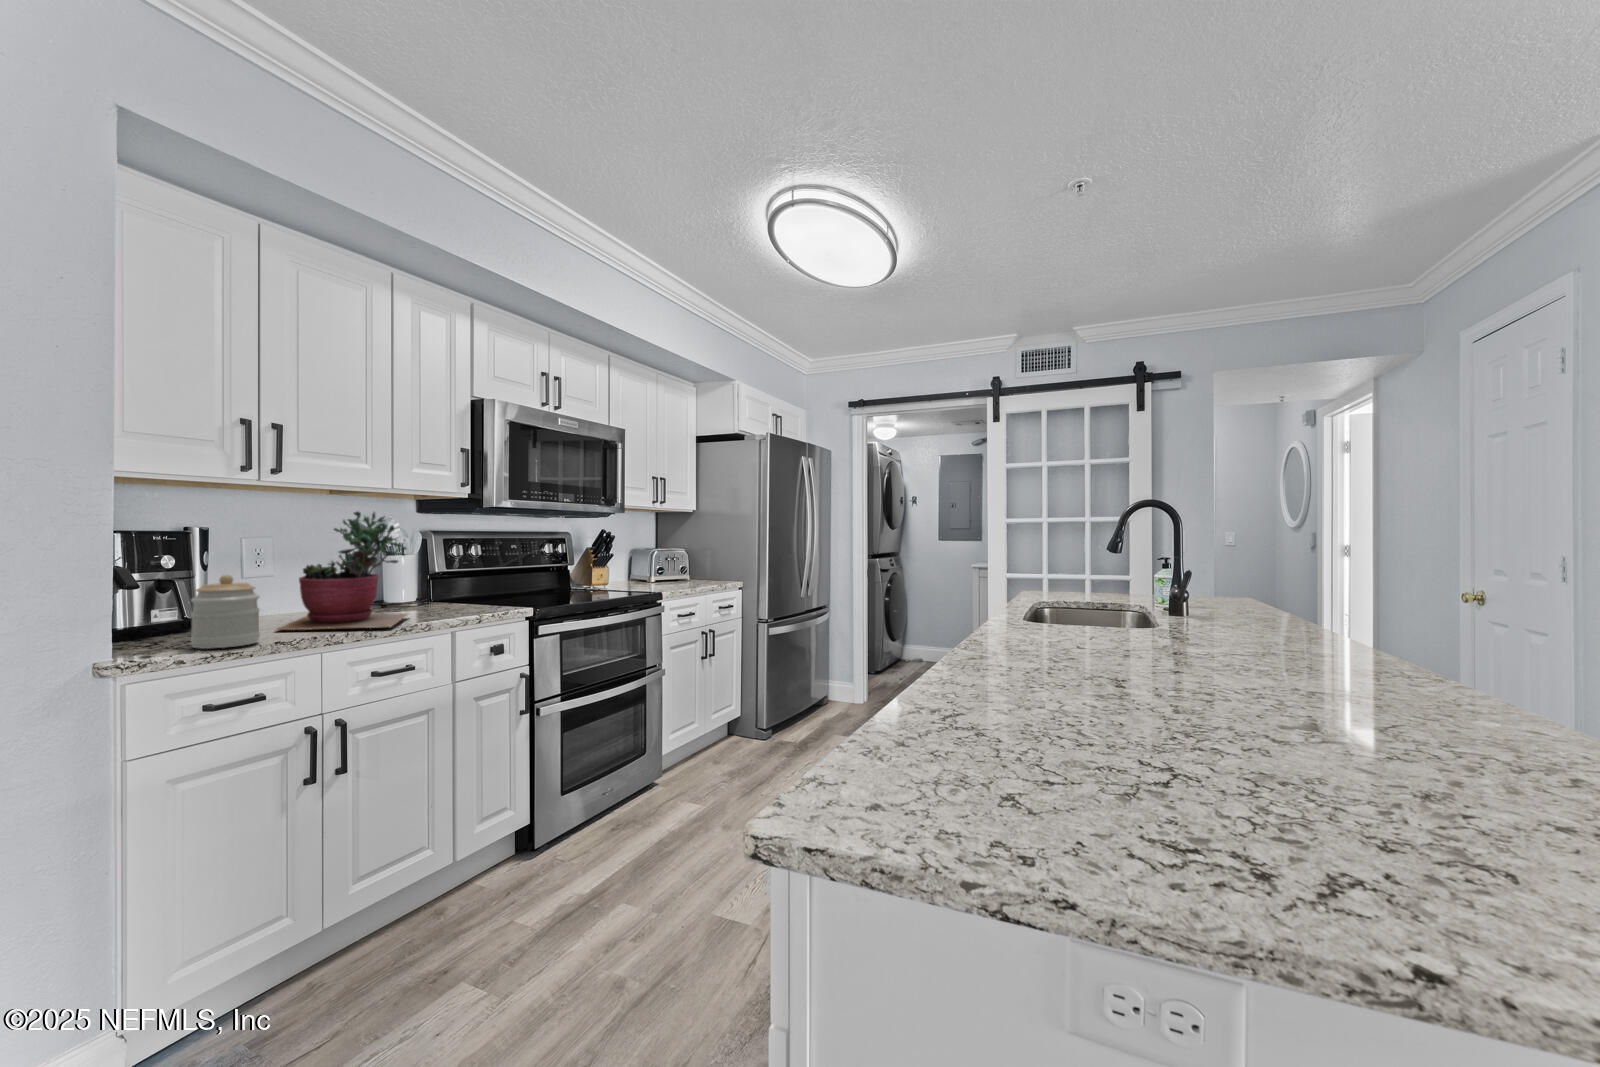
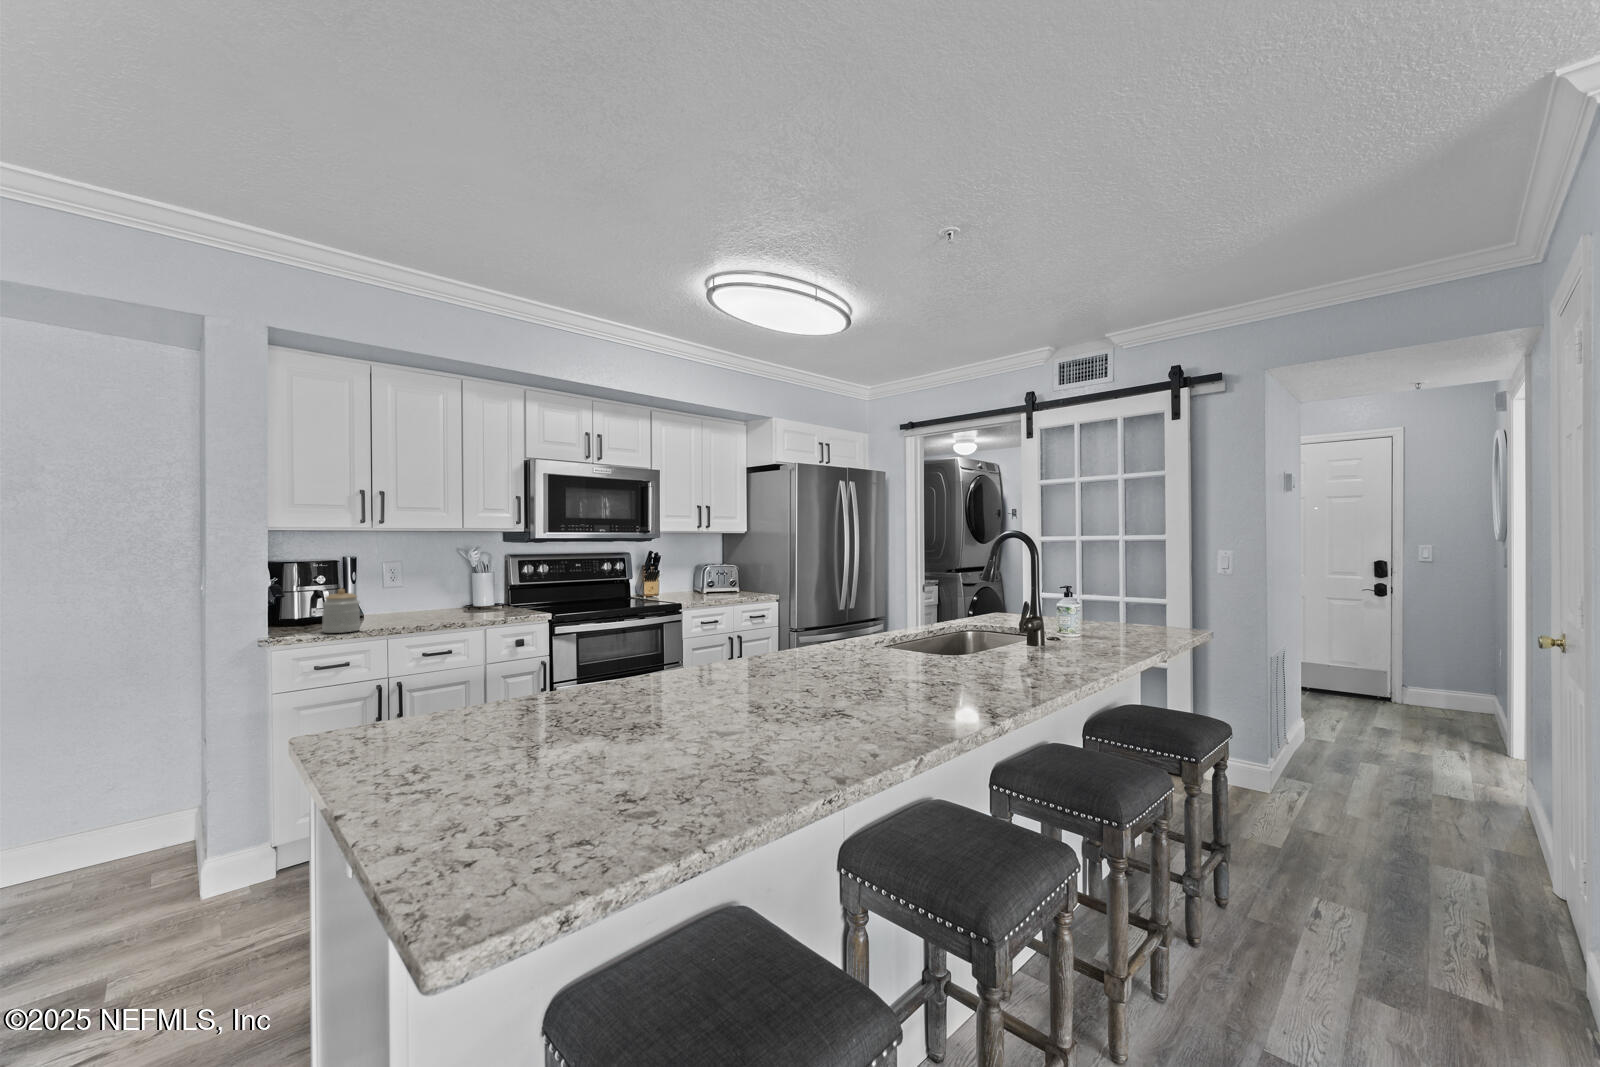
succulent plant: present [277,511,408,630] -> none [378,545,470,624]

